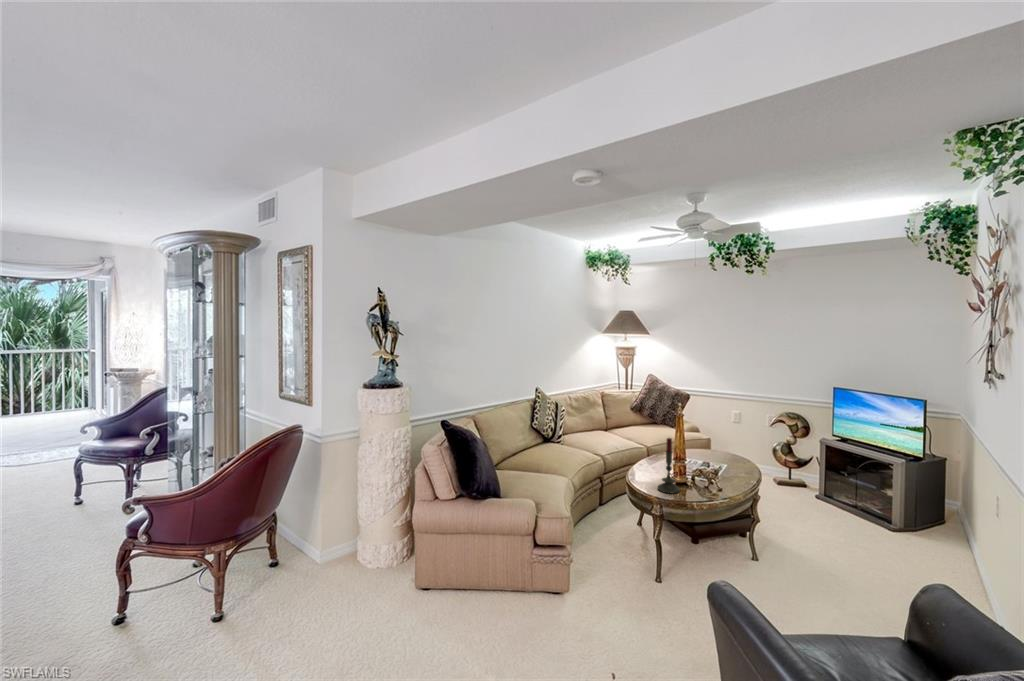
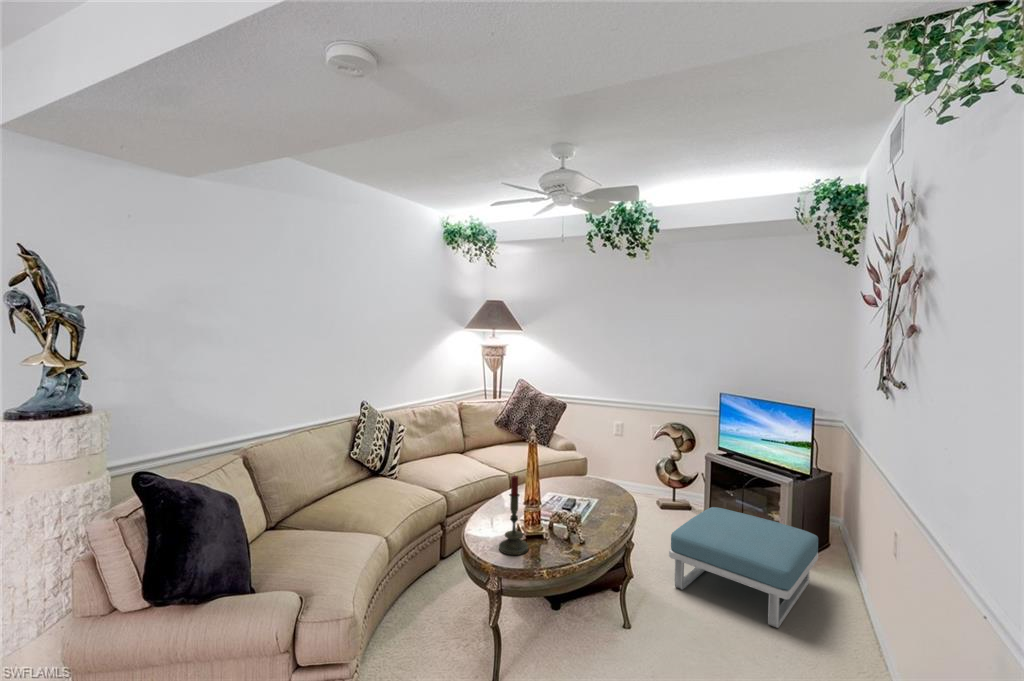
footstool: none [789,481,929,572] -> present [669,507,818,628]

